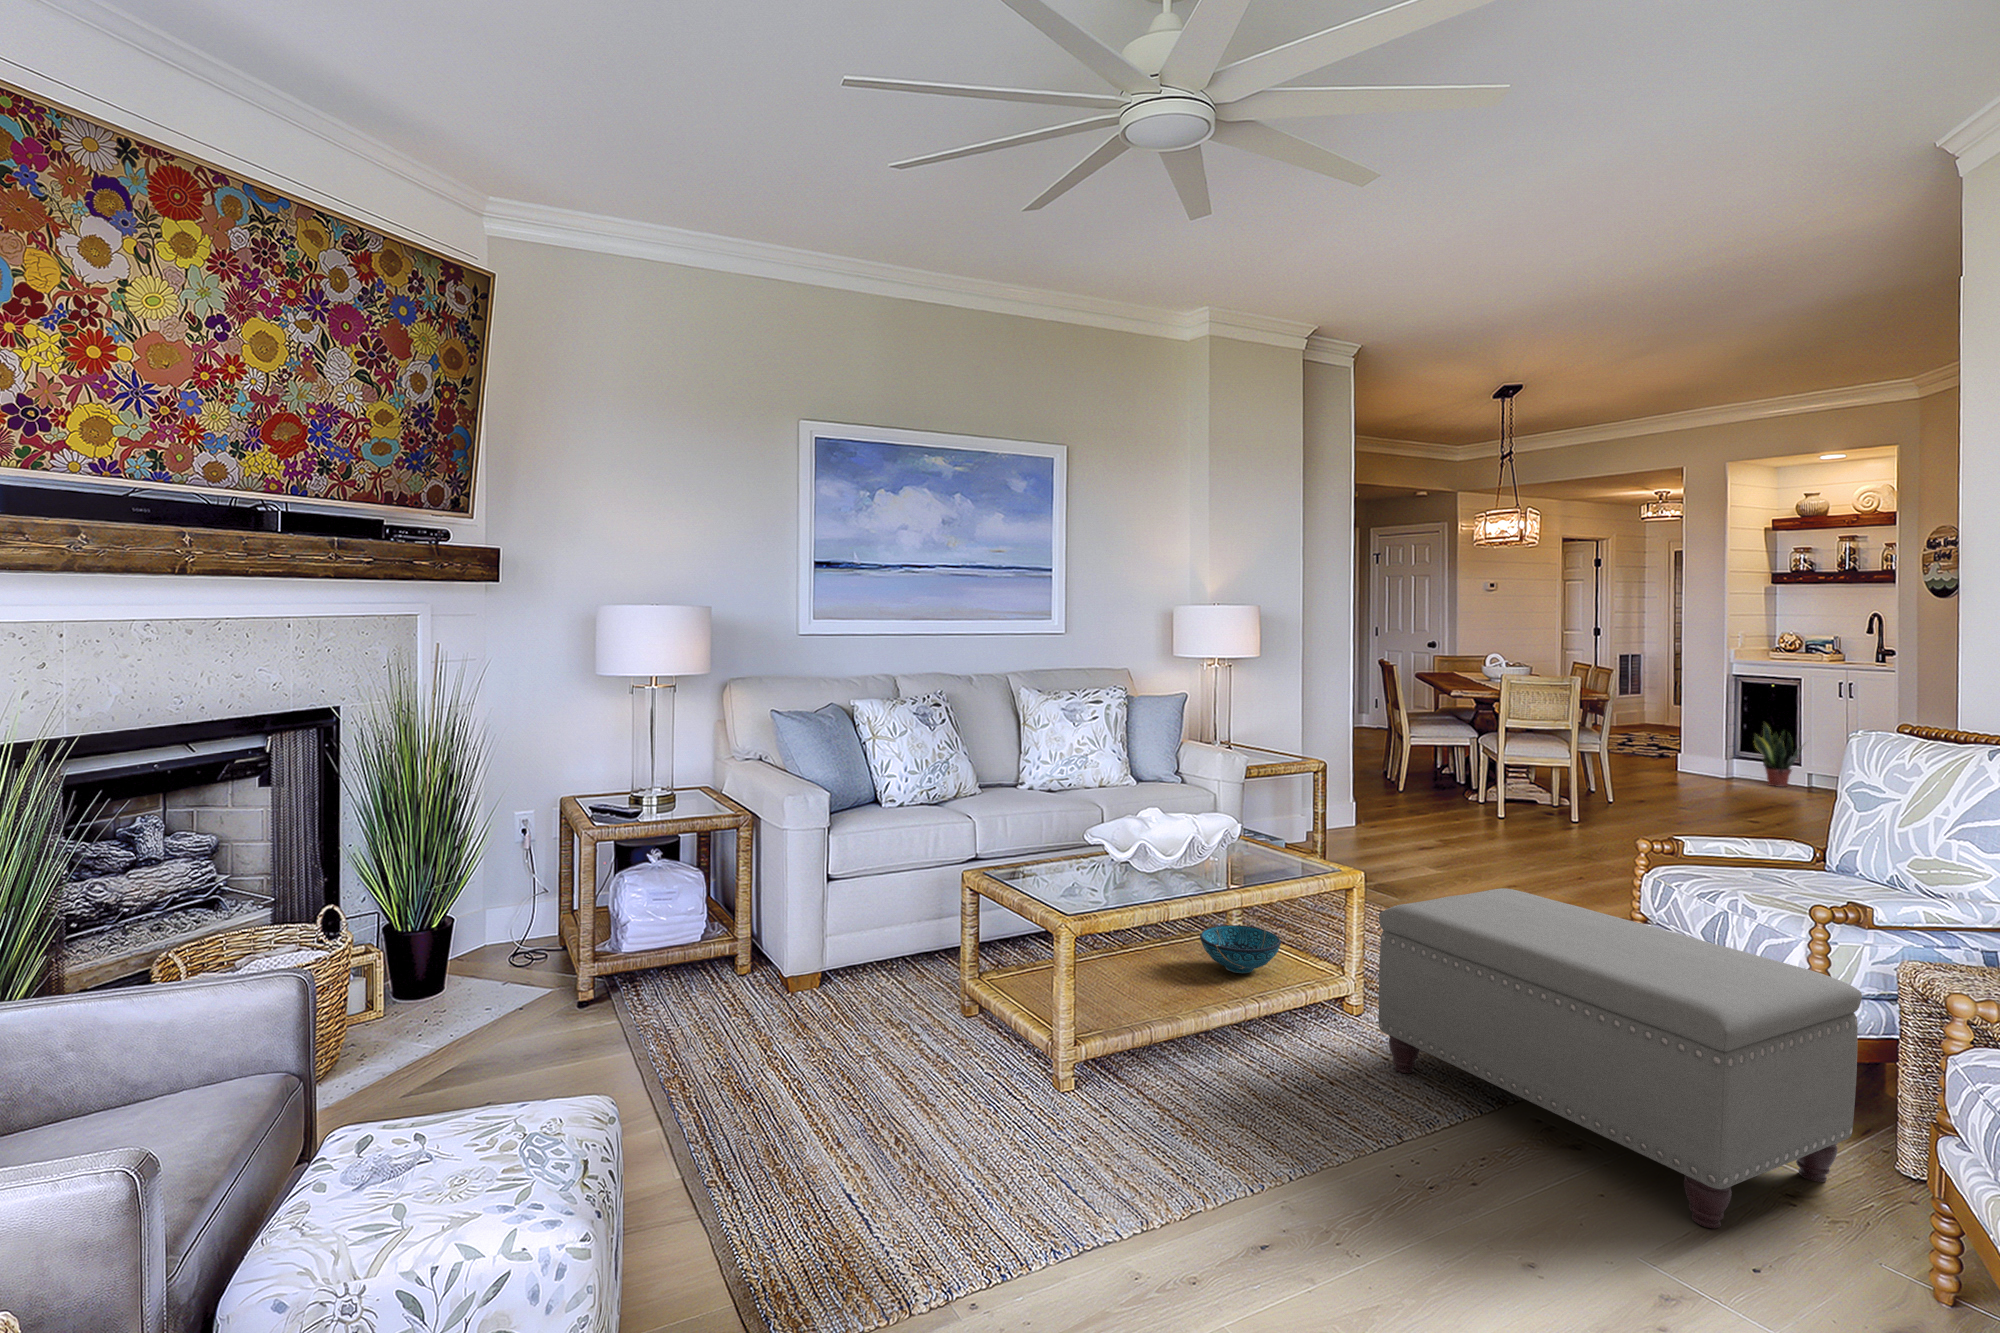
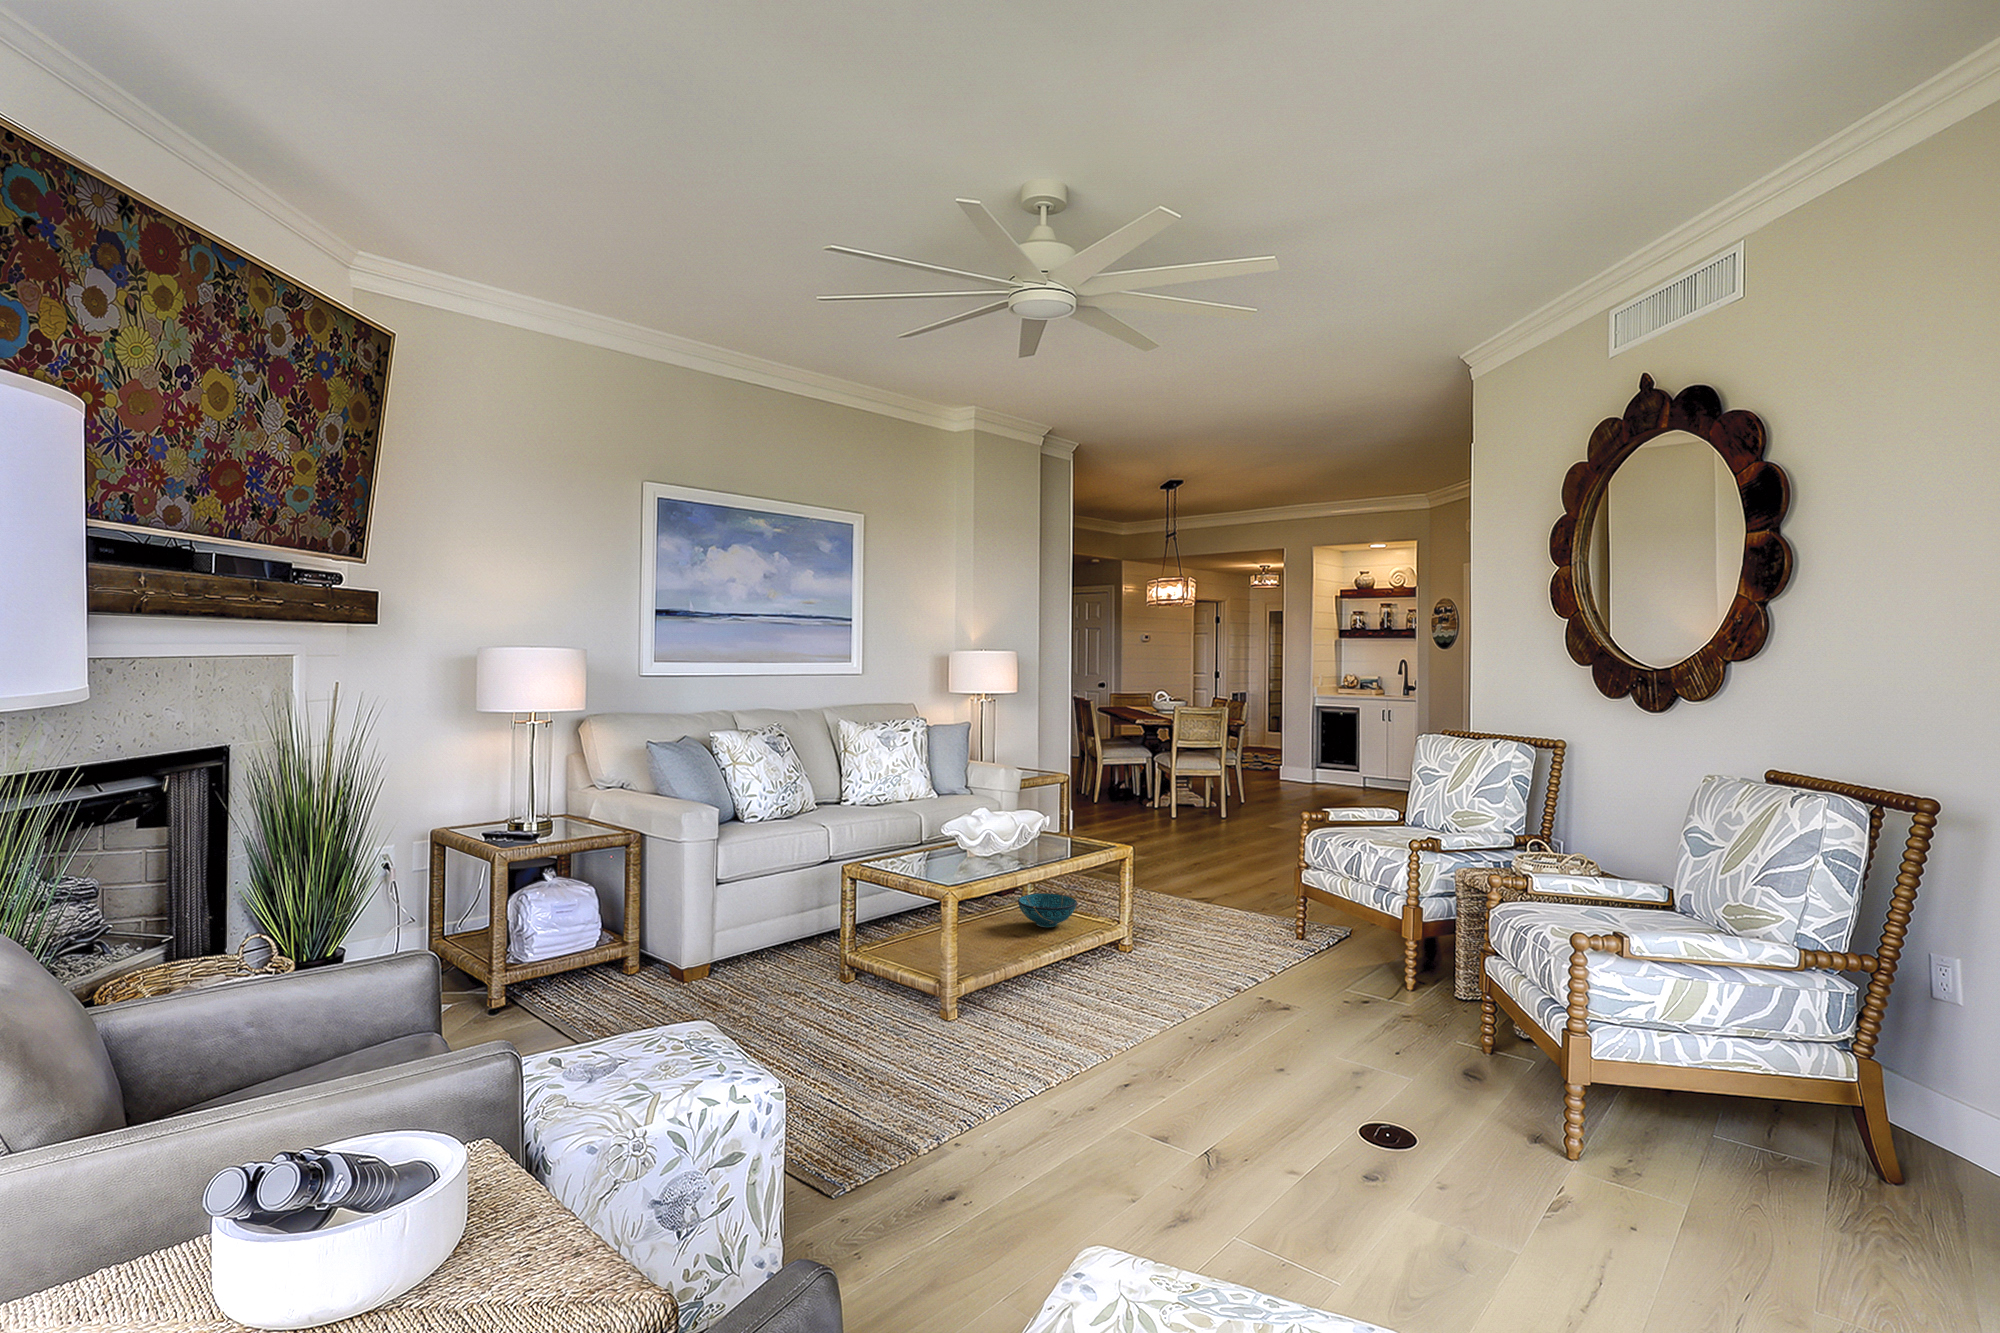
potted plant: present [1754,723,1803,787] -> none [1331,741,1365,788]
ottoman: present [1379,888,1862,1228] -> none [1157,850,1440,1040]

